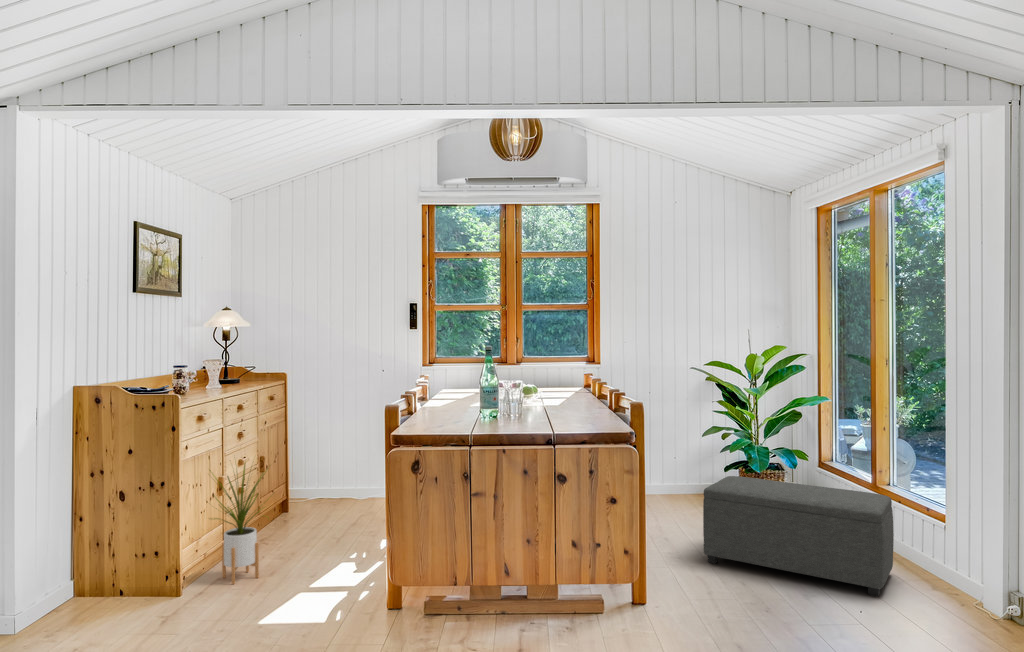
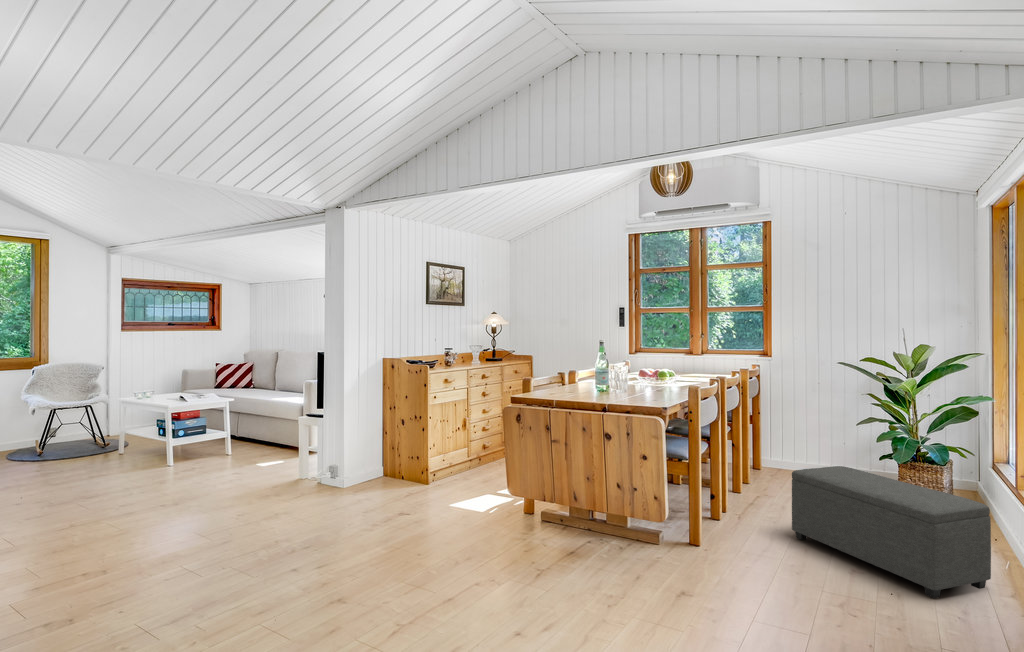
house plant: present [210,463,269,584] -> none [445,405,485,484]

